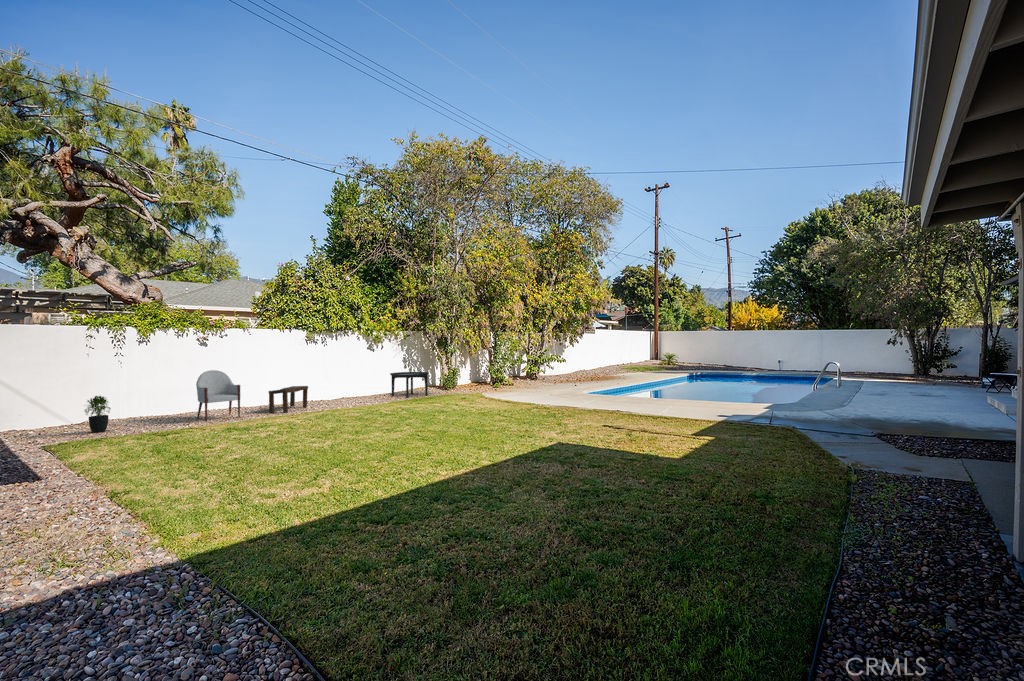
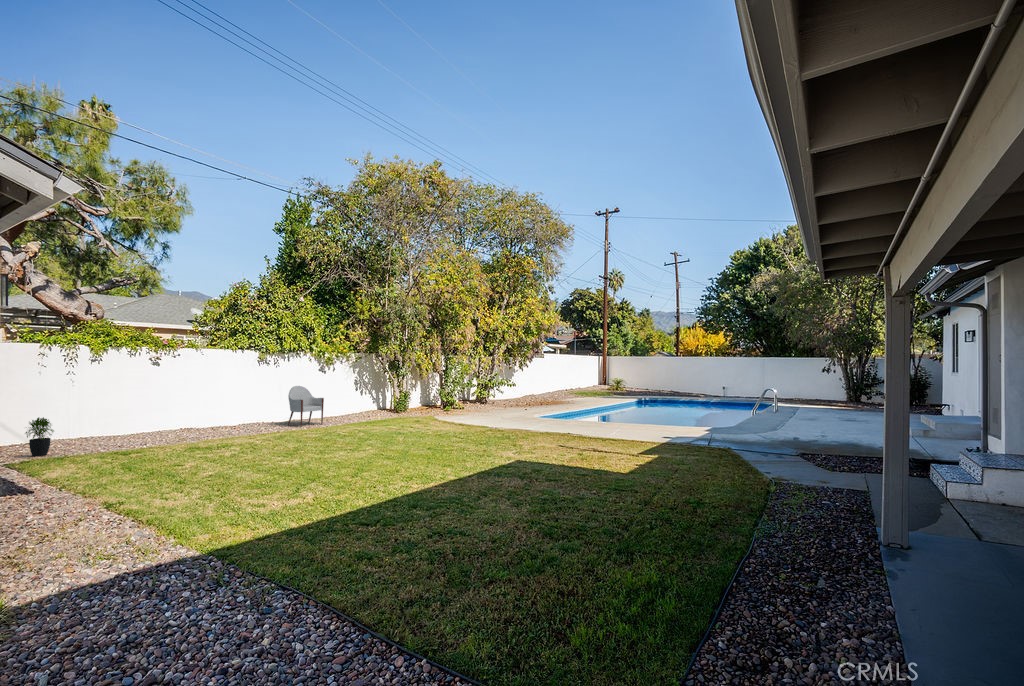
chair: present [196,370,240,422] -> present [288,386,324,427]
round table: present [390,372,429,398] -> none [340,395,381,421]
bench: present [269,386,308,413] -> none [217,409,258,436]

